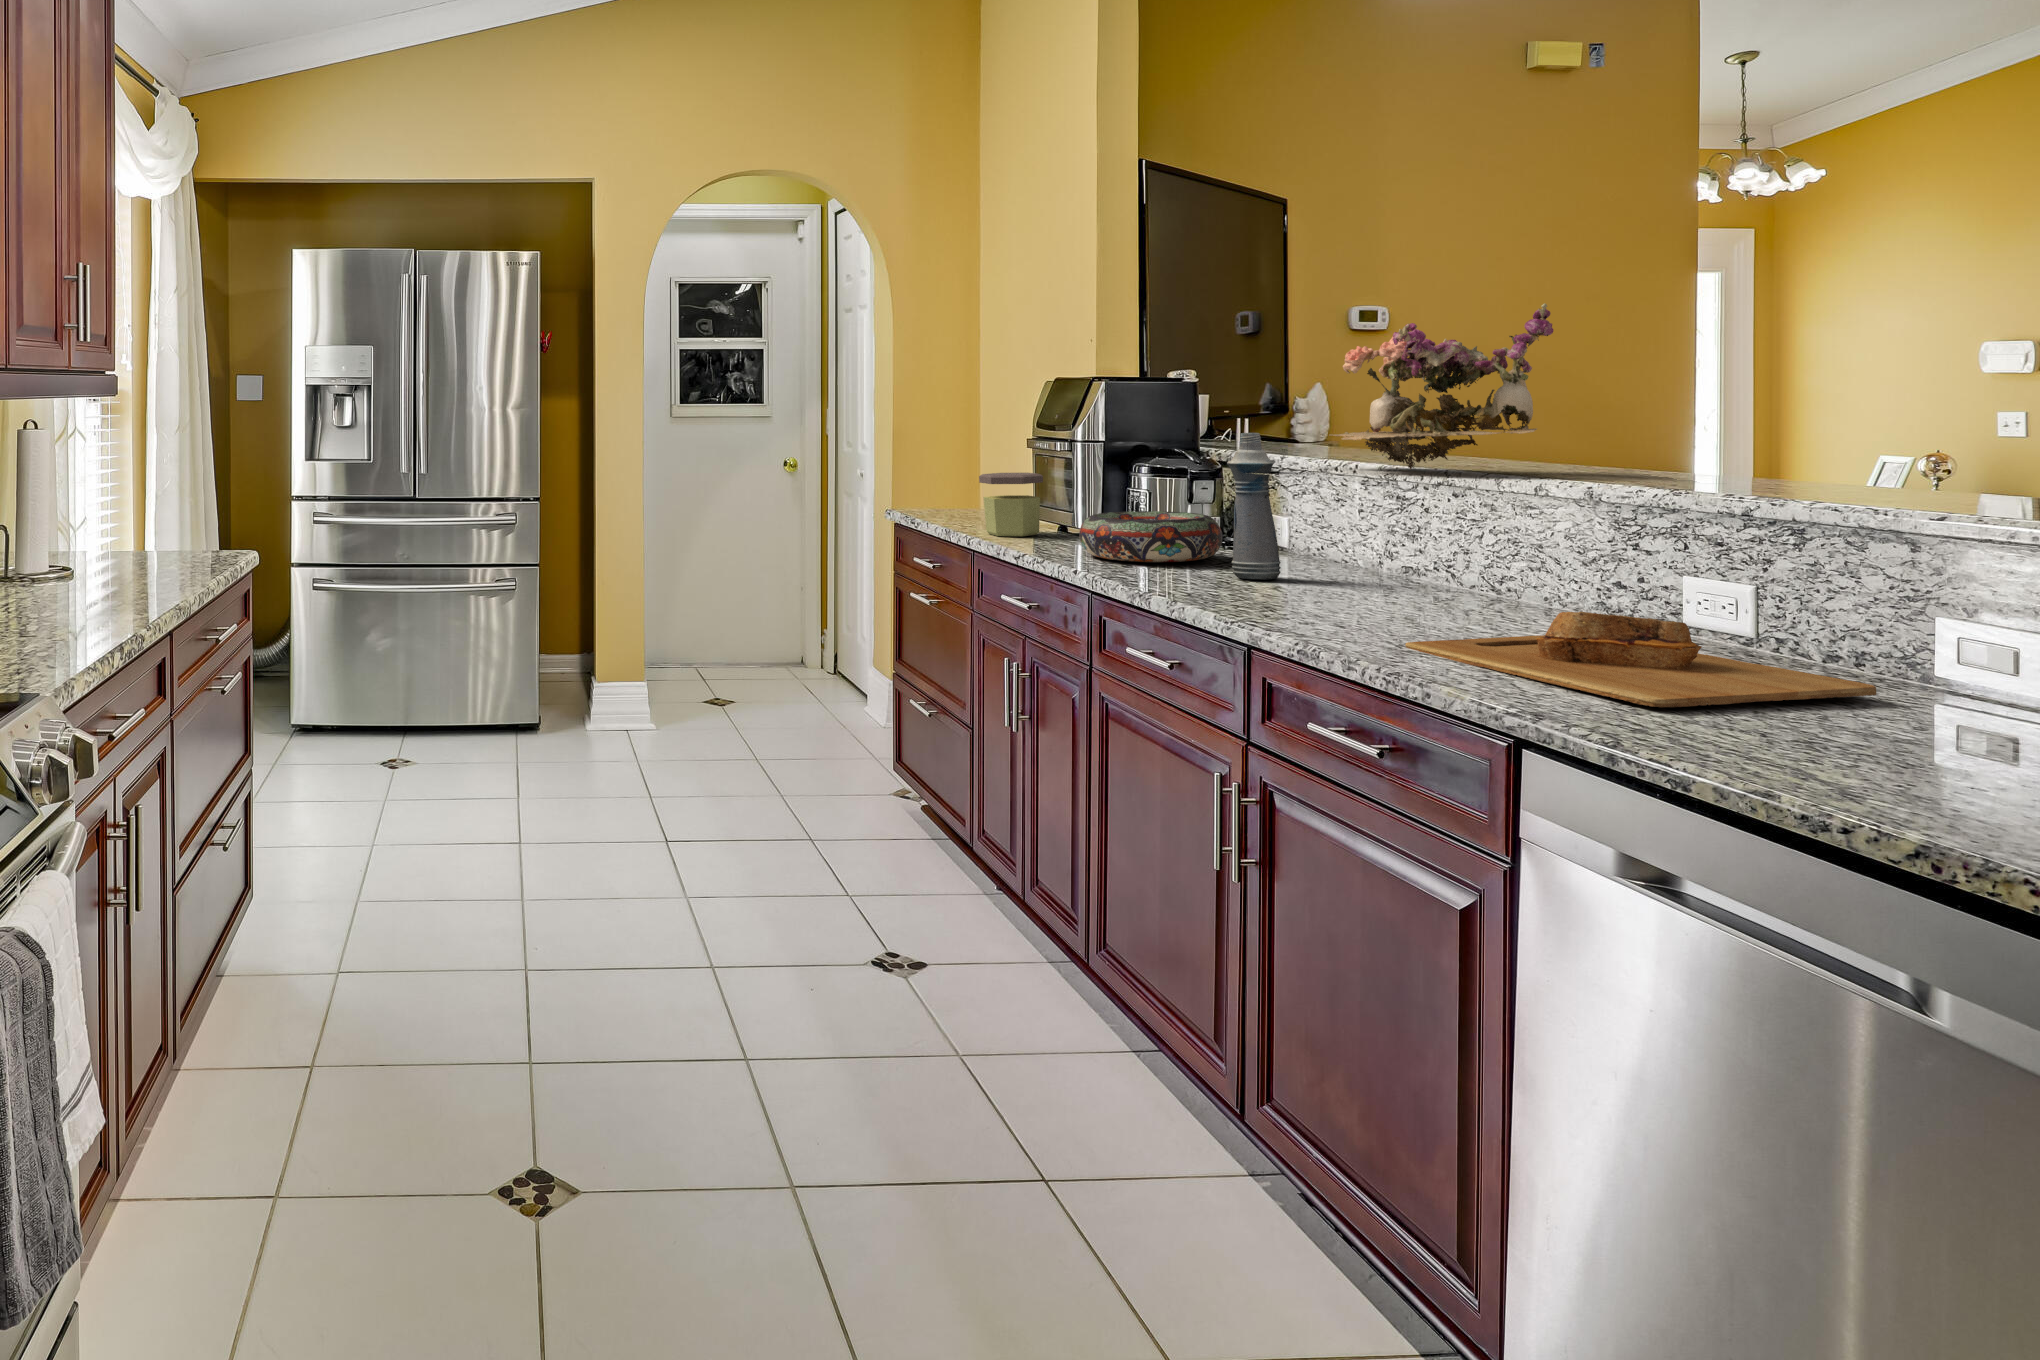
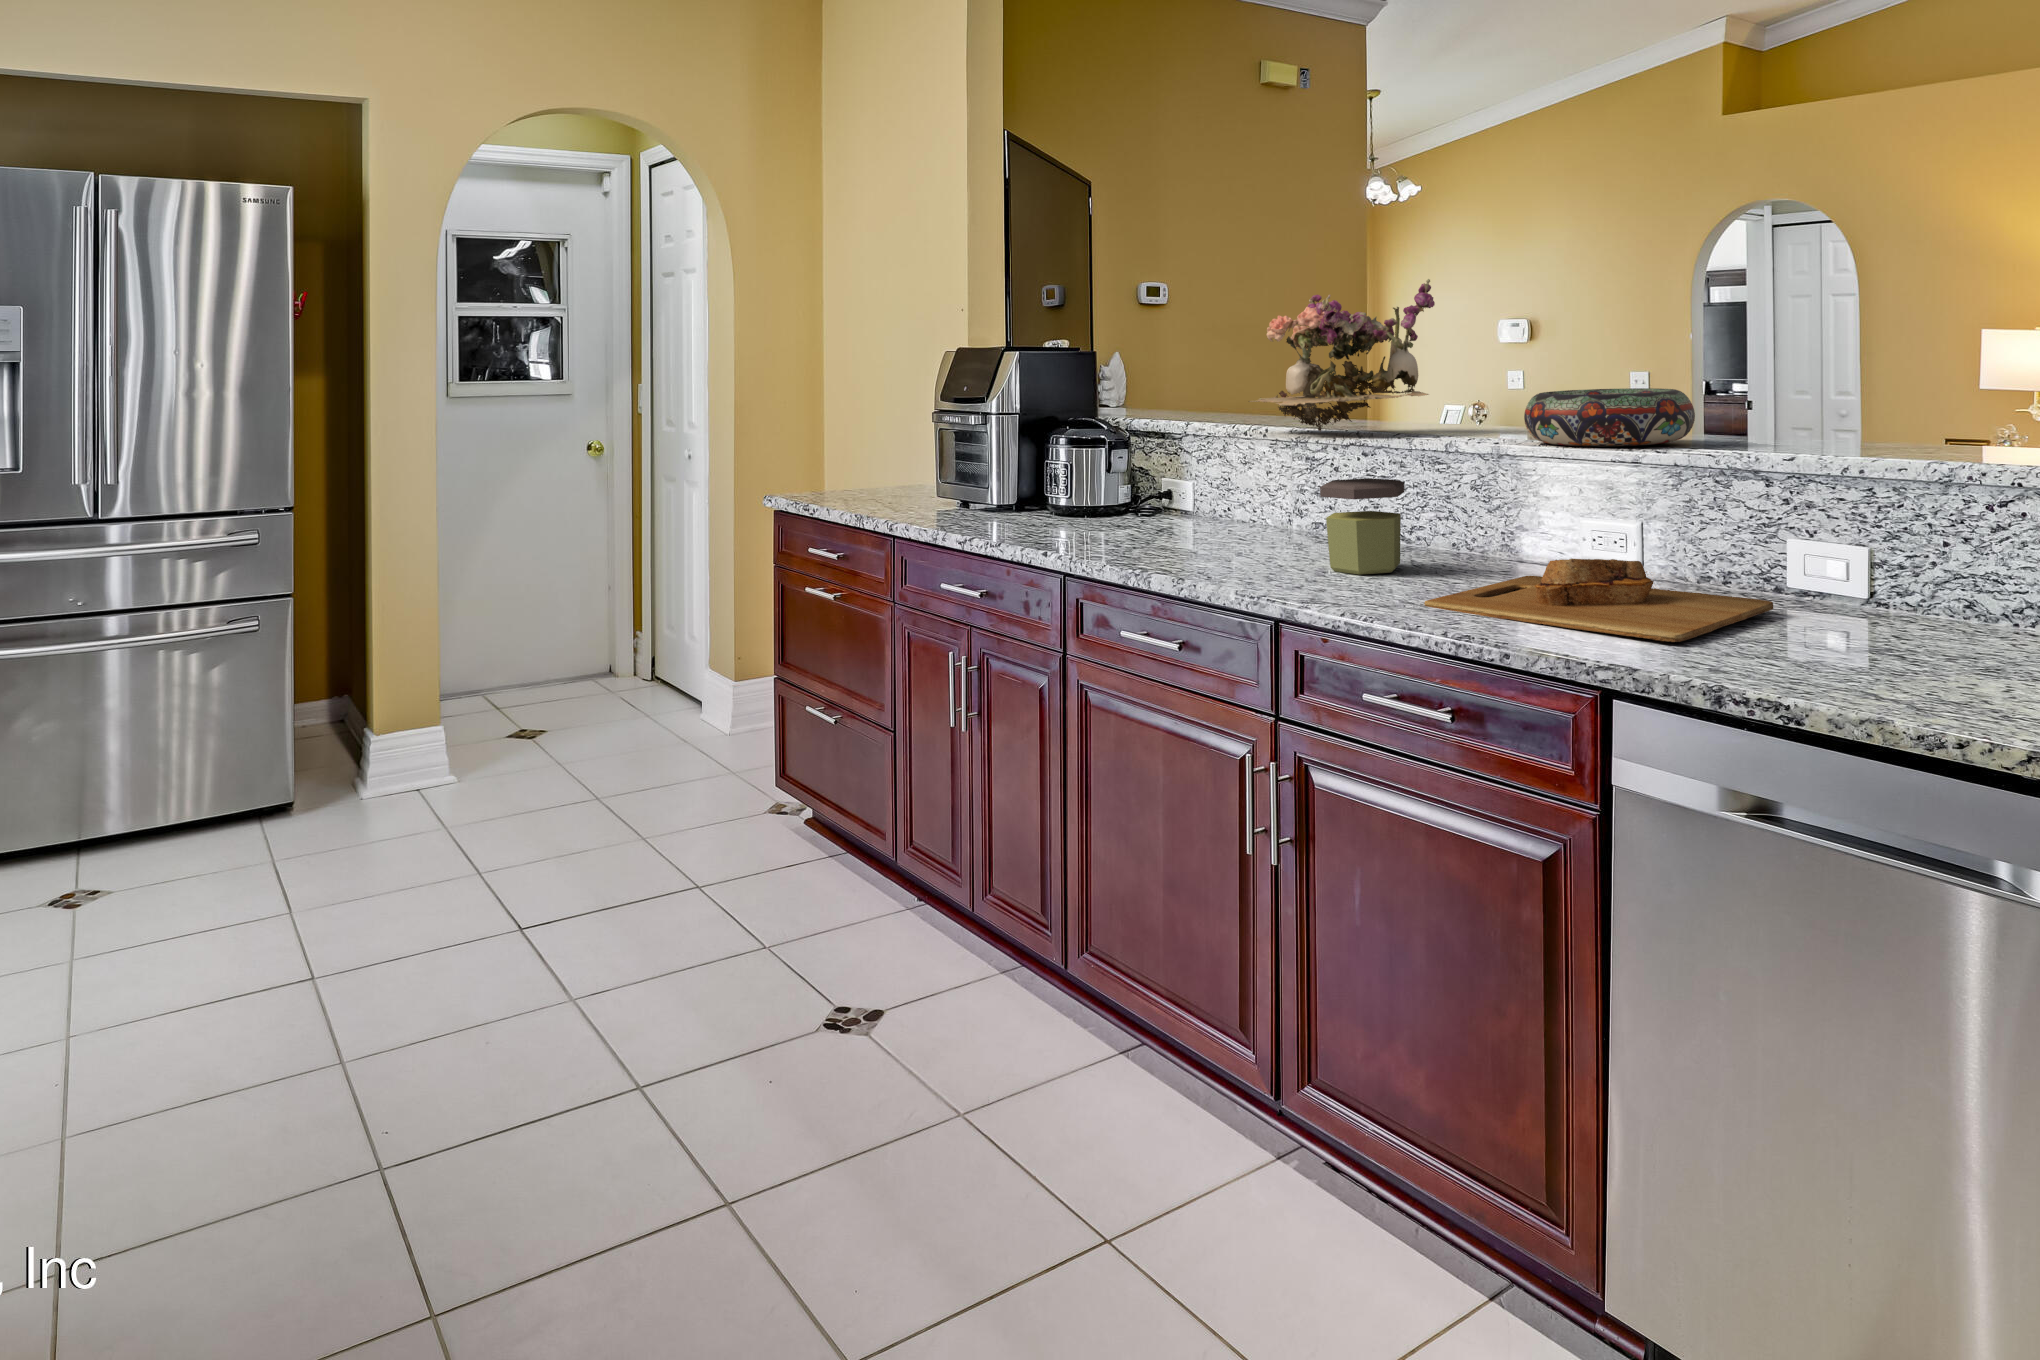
bottle: present [1227,433,1281,580] -> none [1187,401,1235,547]
jar: present [979,473,1043,536] -> present [1320,478,1405,575]
decorative bowl: present [1079,511,1223,562] -> present [1524,388,1695,447]

